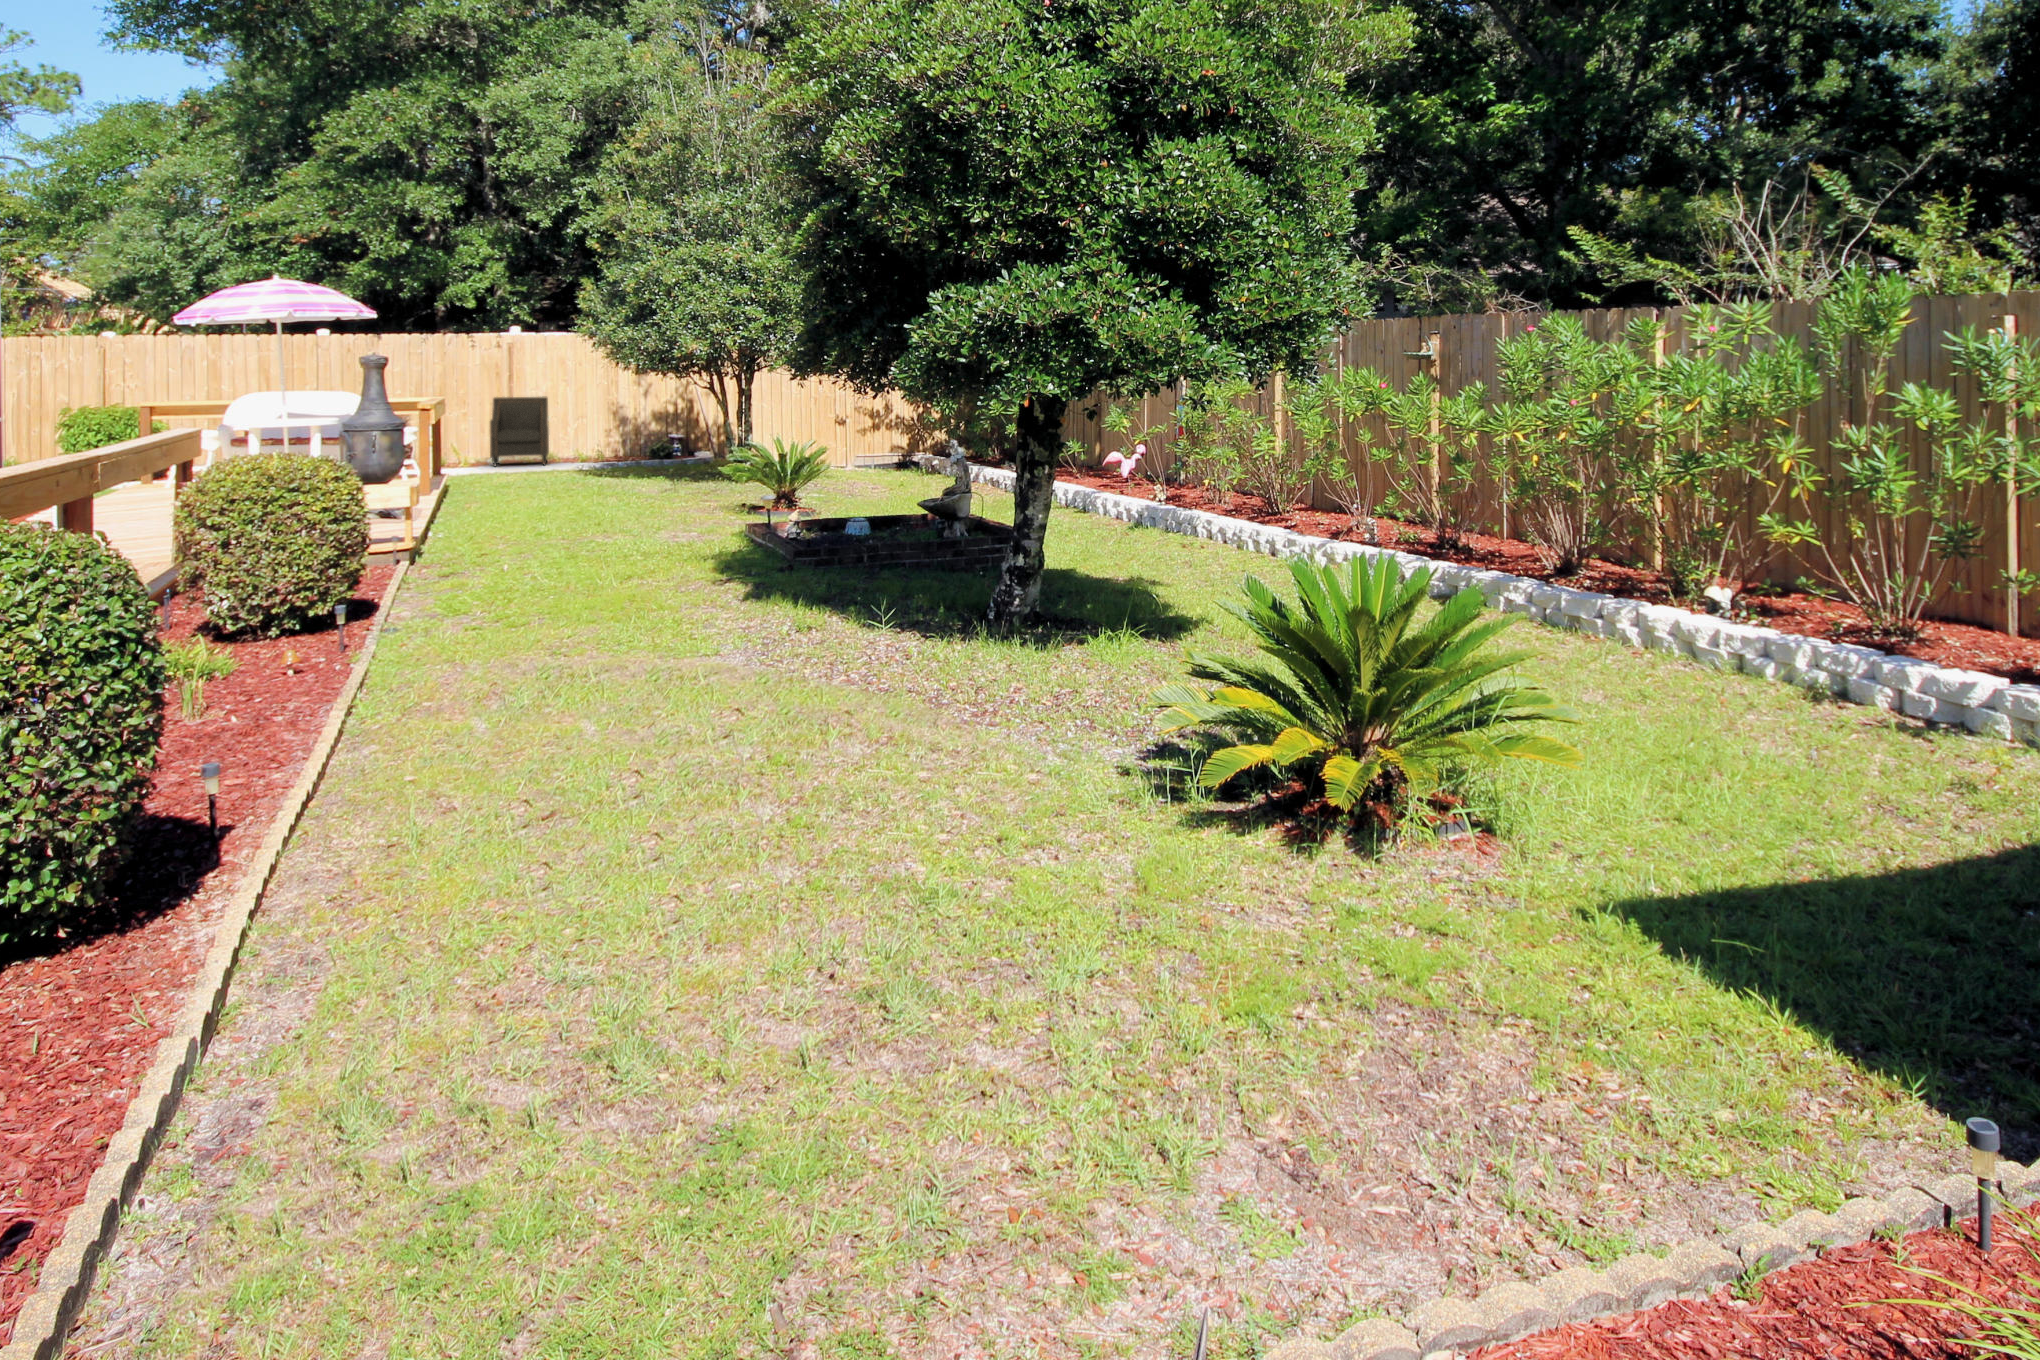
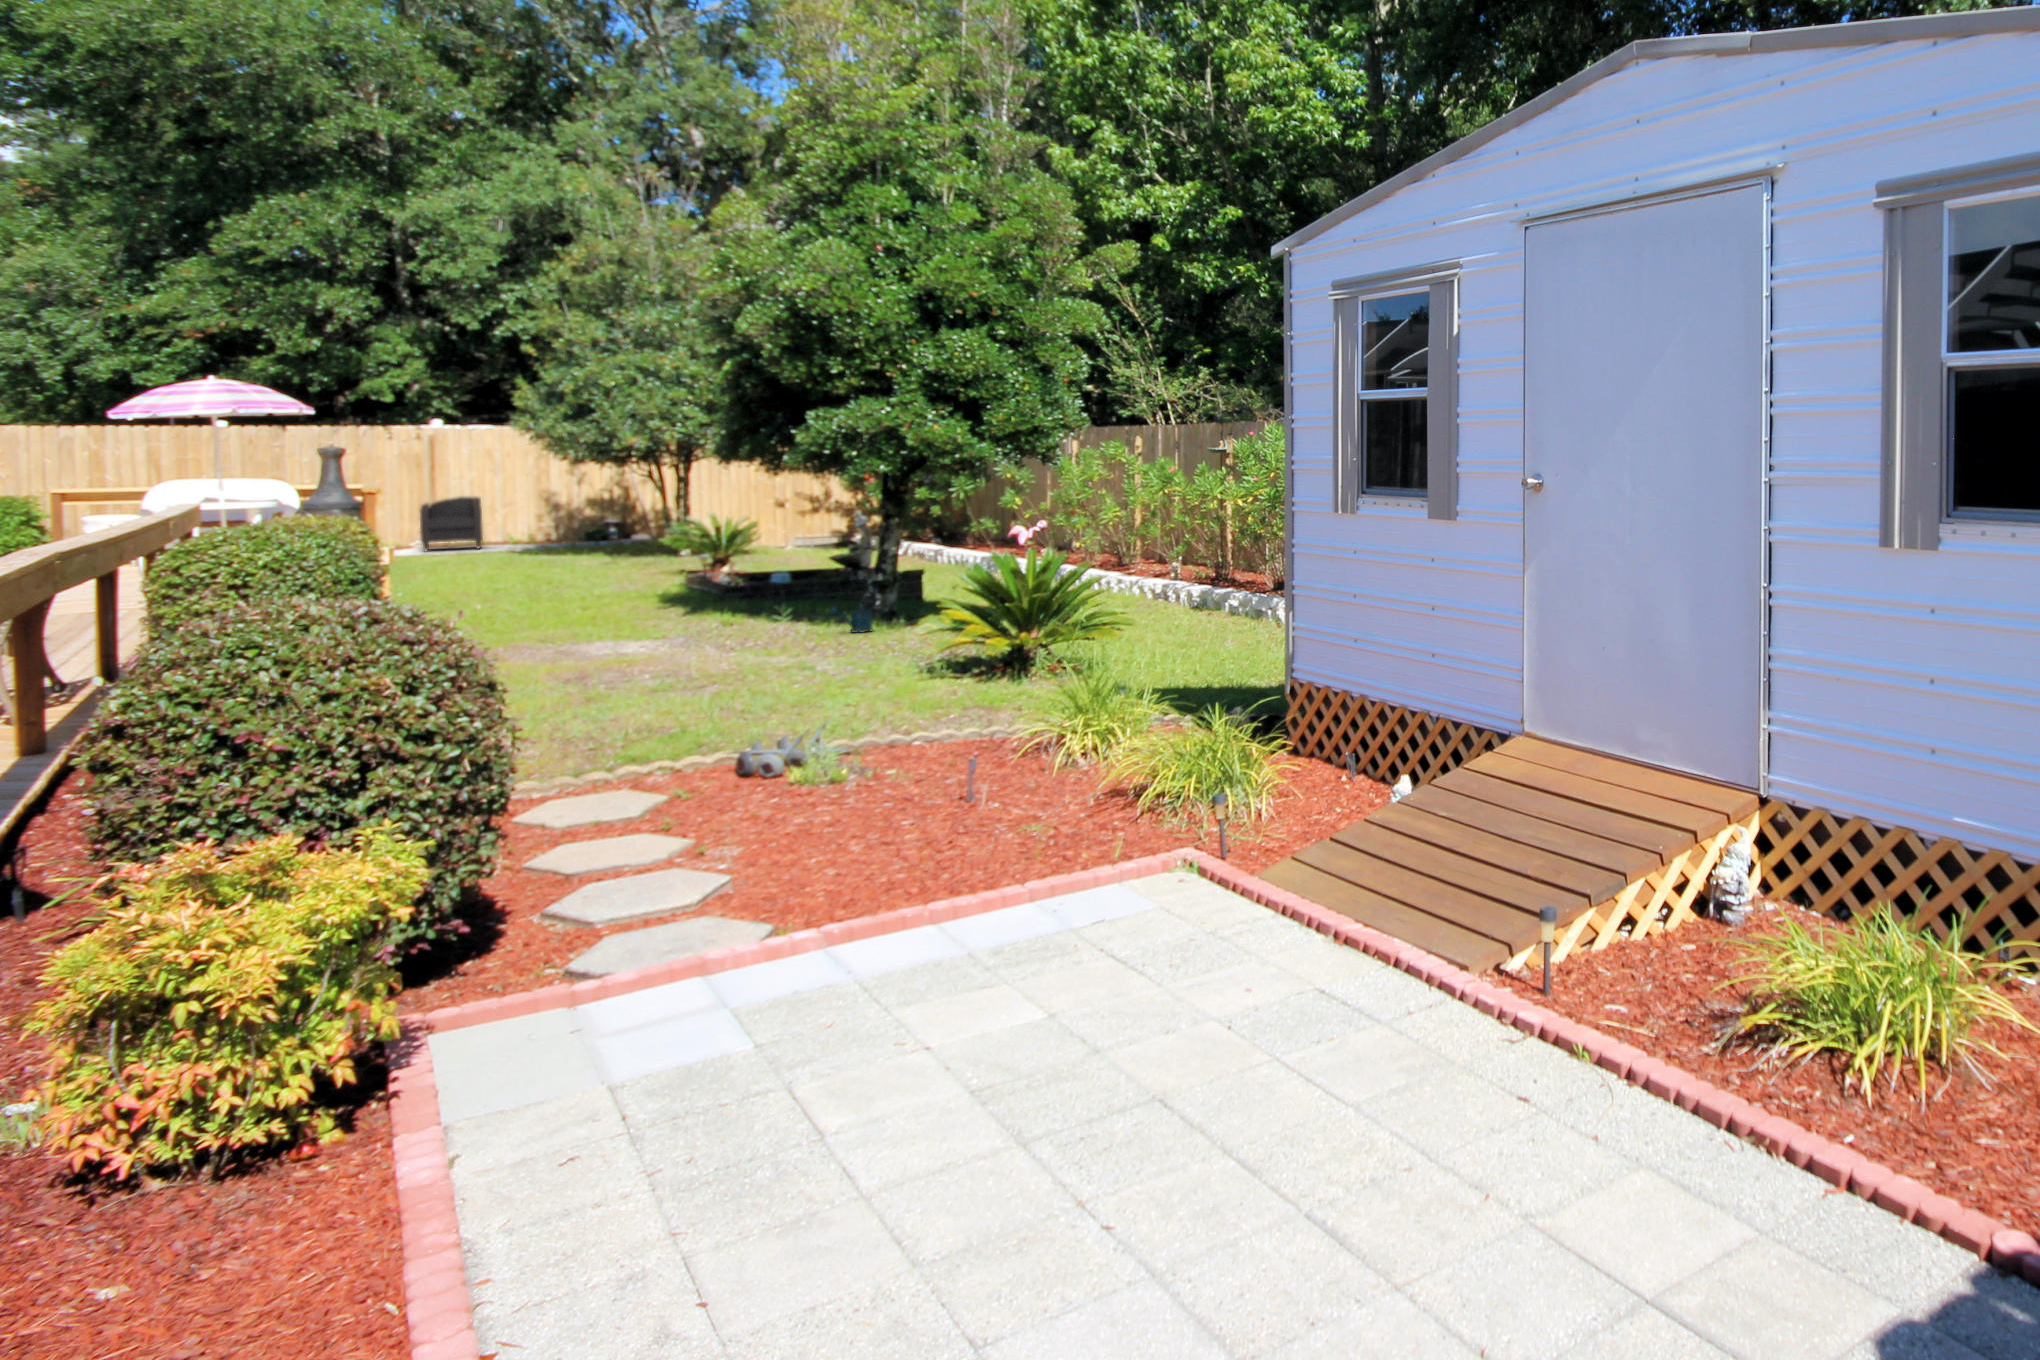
watering can: none [949,585,1012,630] -> present [831,607,873,633]

